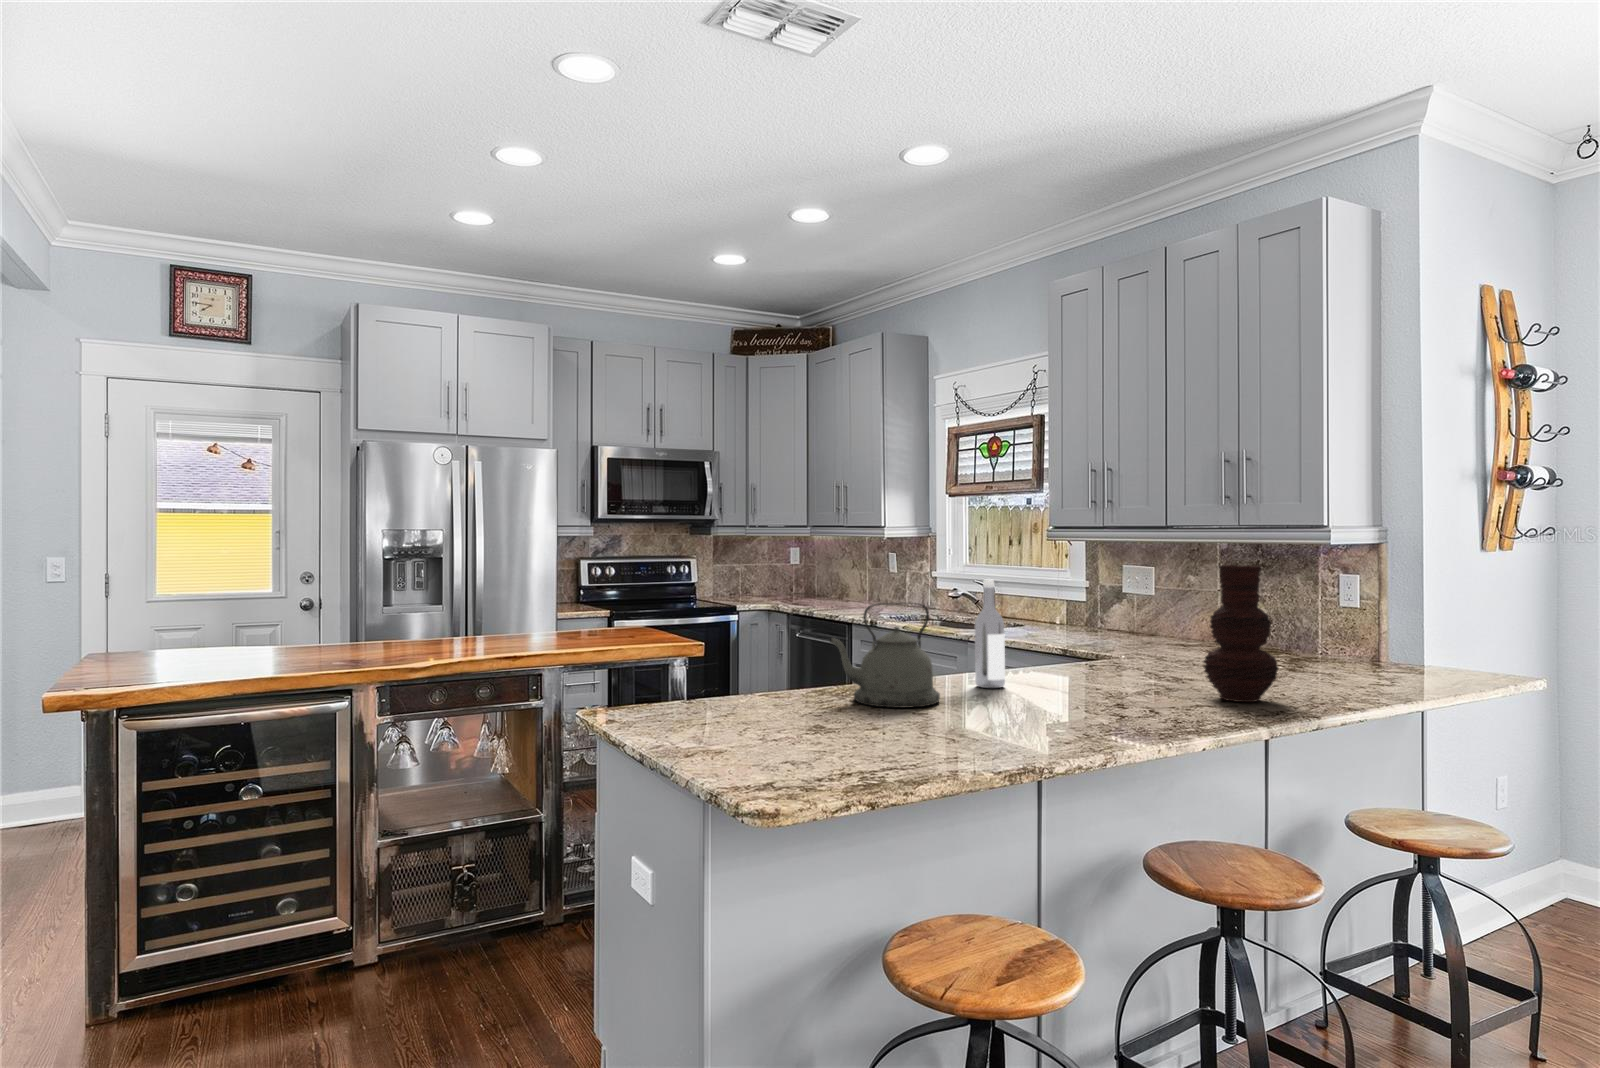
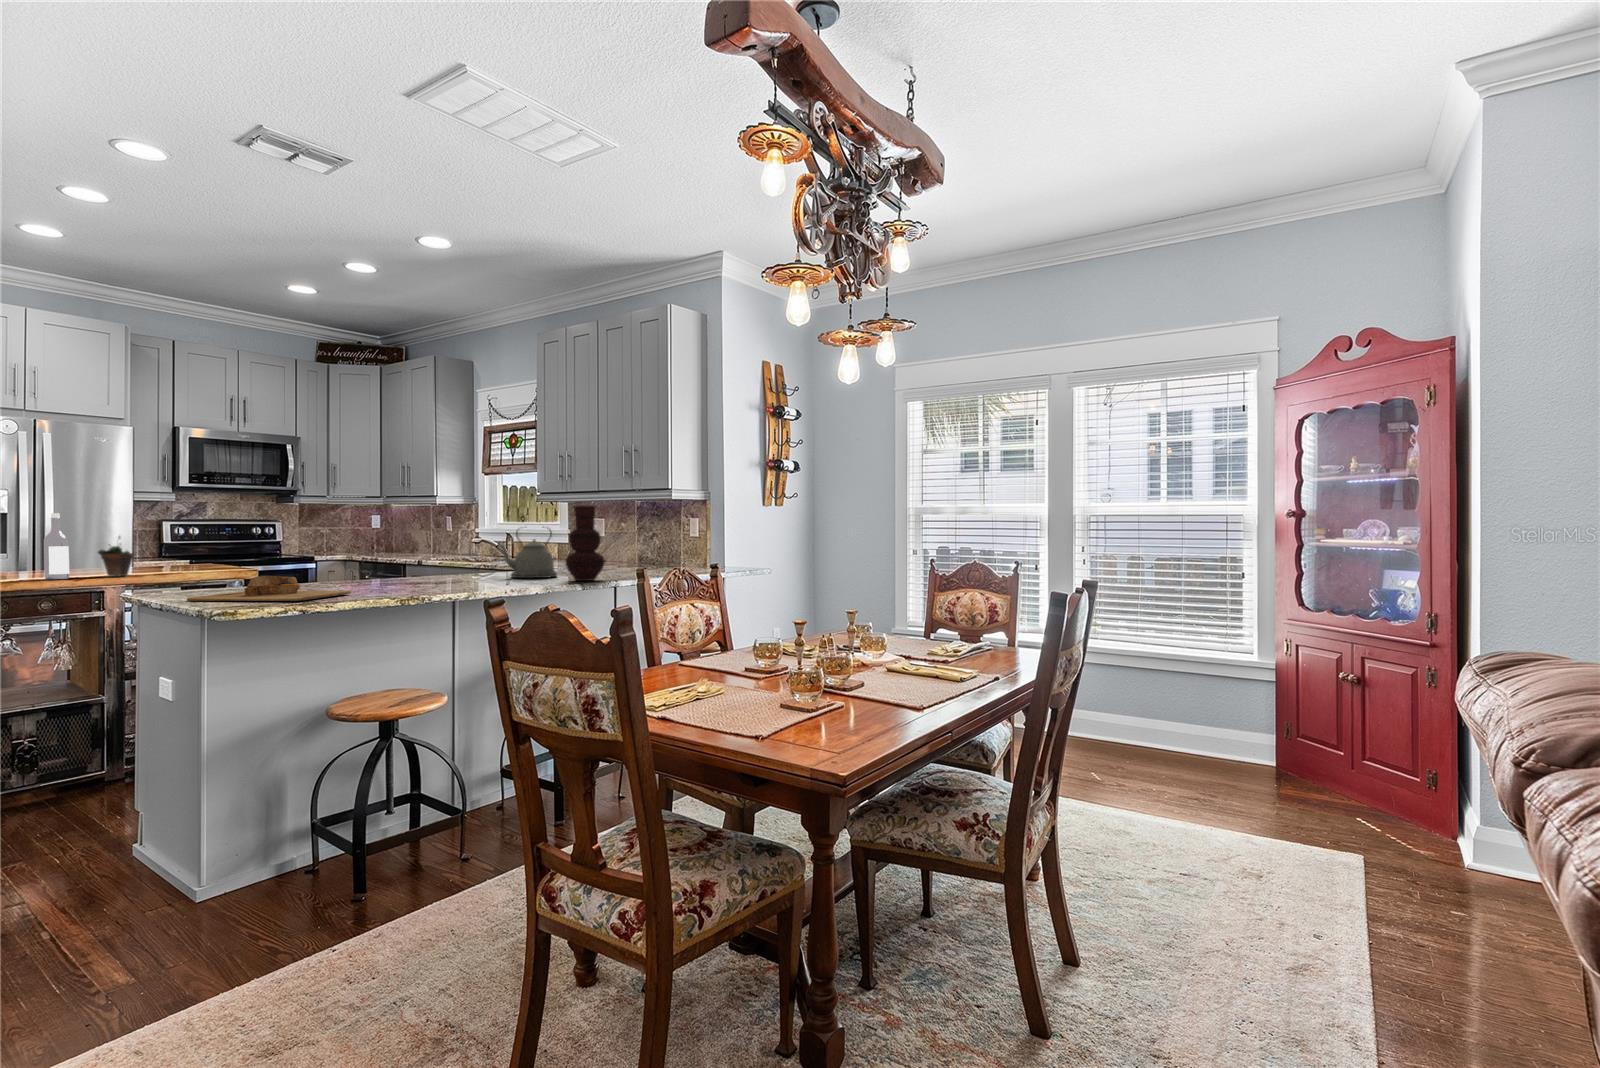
wine bottle: present [975,579,1005,688] -> present [44,513,69,580]
succulent plant: none [534,593,571,649] -> present [98,536,134,577]
kettle: present [830,603,940,708] -> present [498,528,557,578]
cutting board: none [686,704,913,763] -> present [187,576,351,601]

